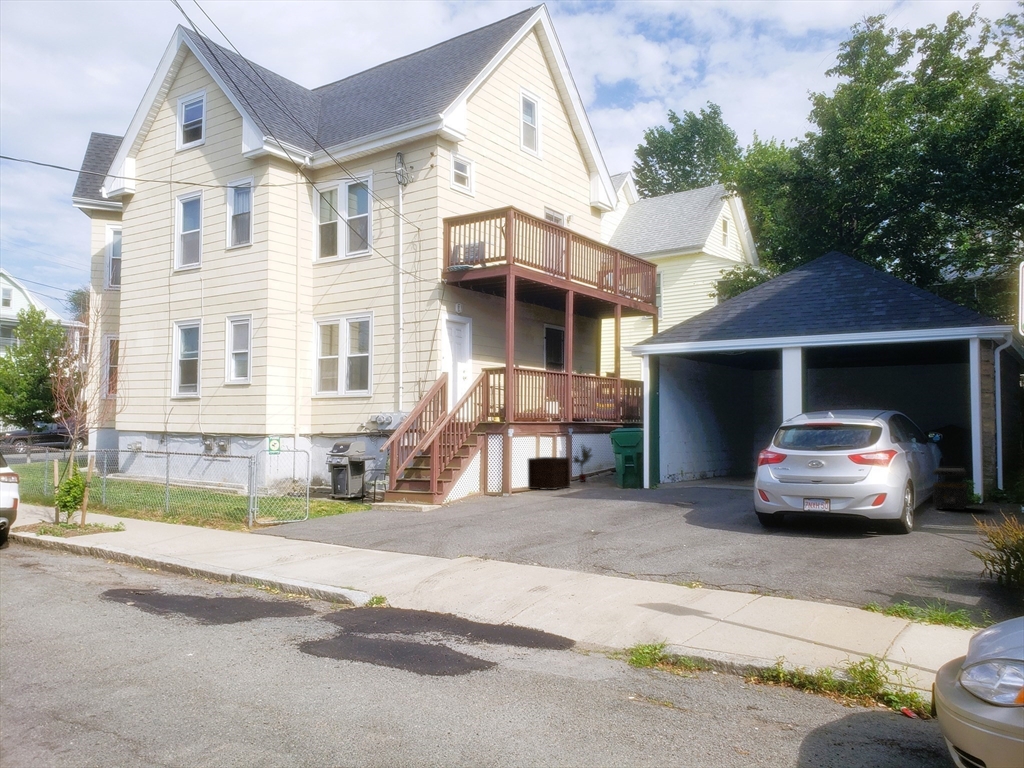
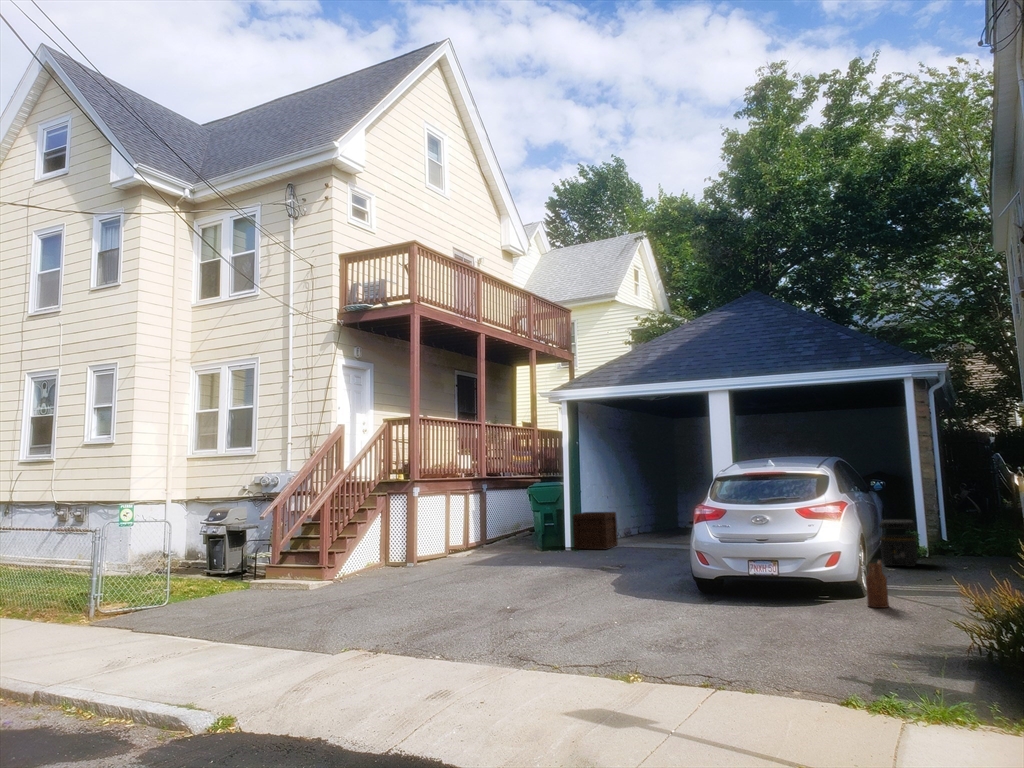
potted tree: present [572,445,592,482] -> none [482,501,507,544]
wooden crate: present [528,457,570,490] -> present [573,512,618,549]
watering can: none [907,500,926,541] -> present [866,560,889,608]

